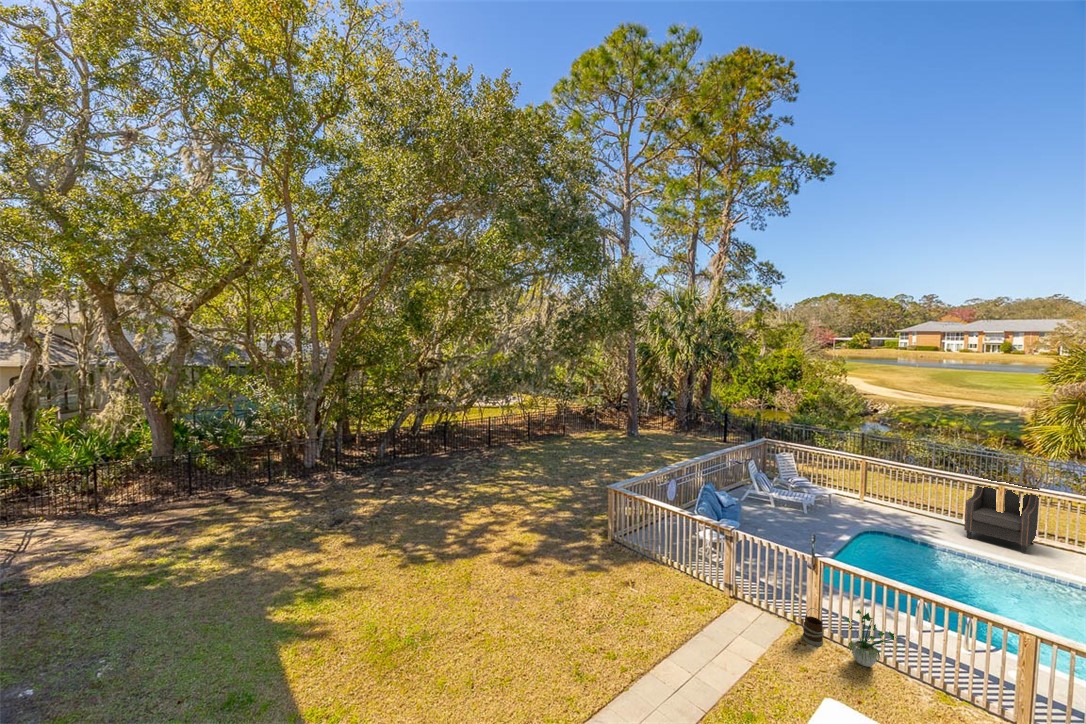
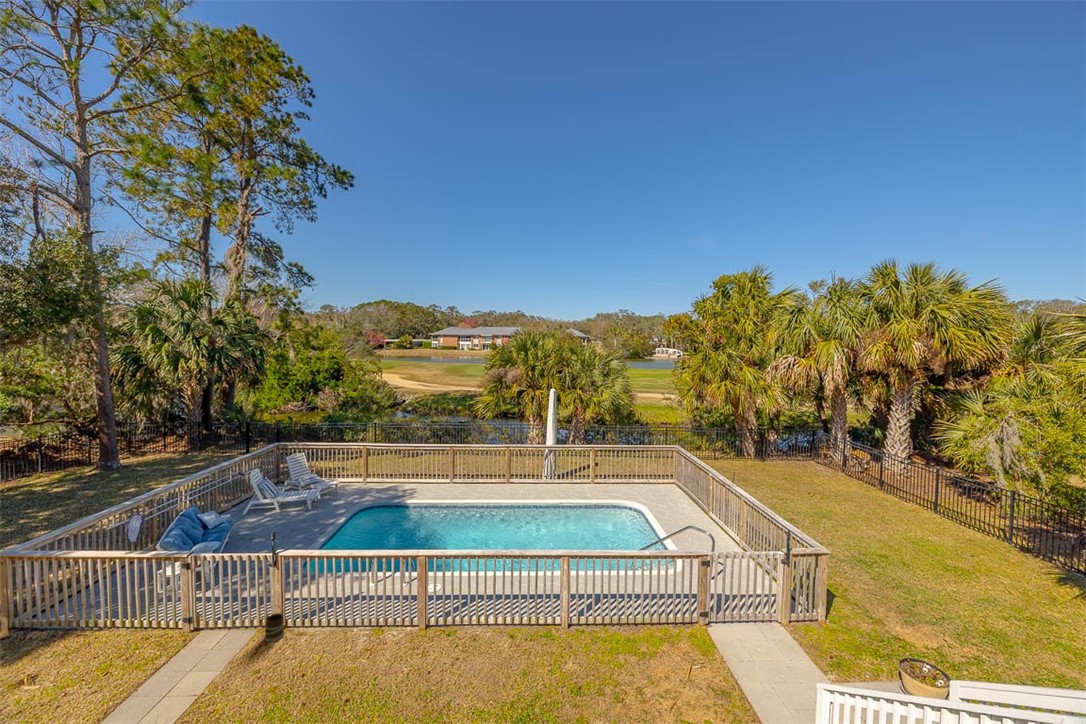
chair: present [964,477,1040,553] -> none [429,445,469,493]
potted plant: present [844,610,909,667] -> none [300,579,352,640]

